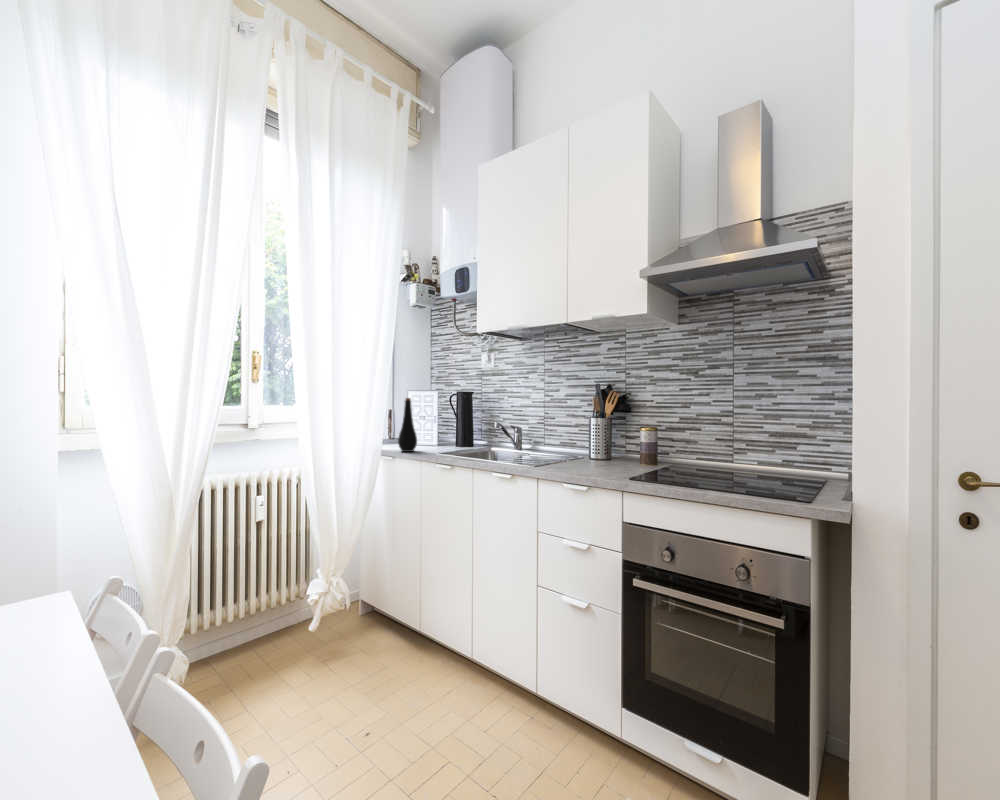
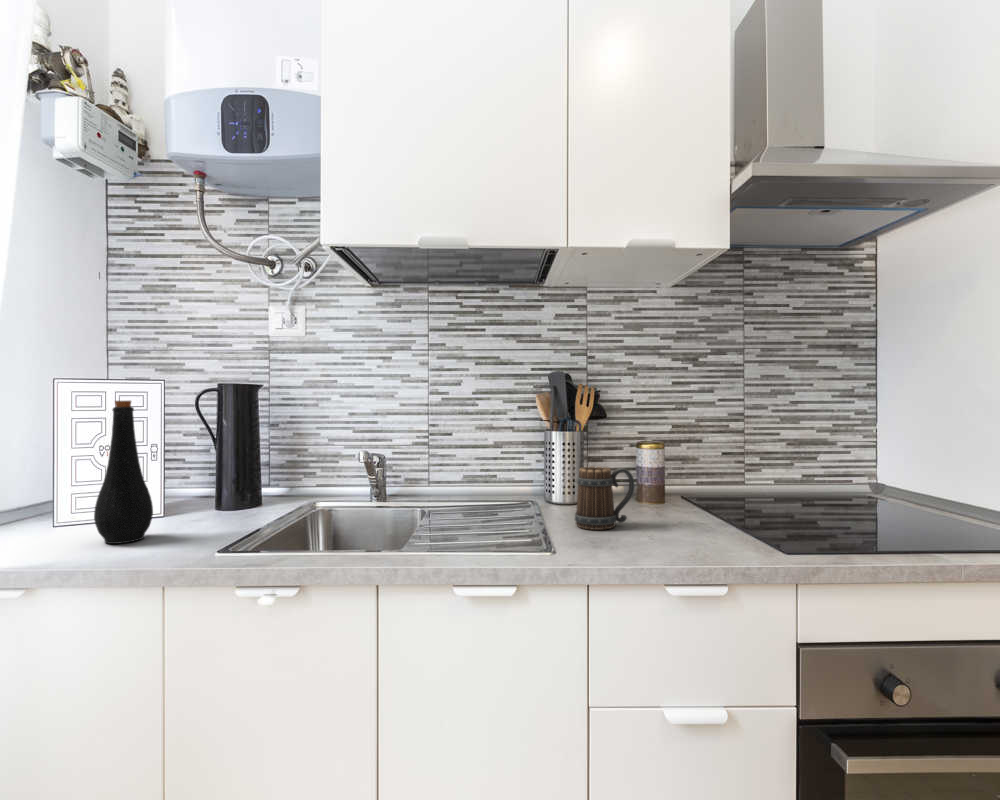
mug: none [562,436,594,469] -> present [575,466,635,530]

